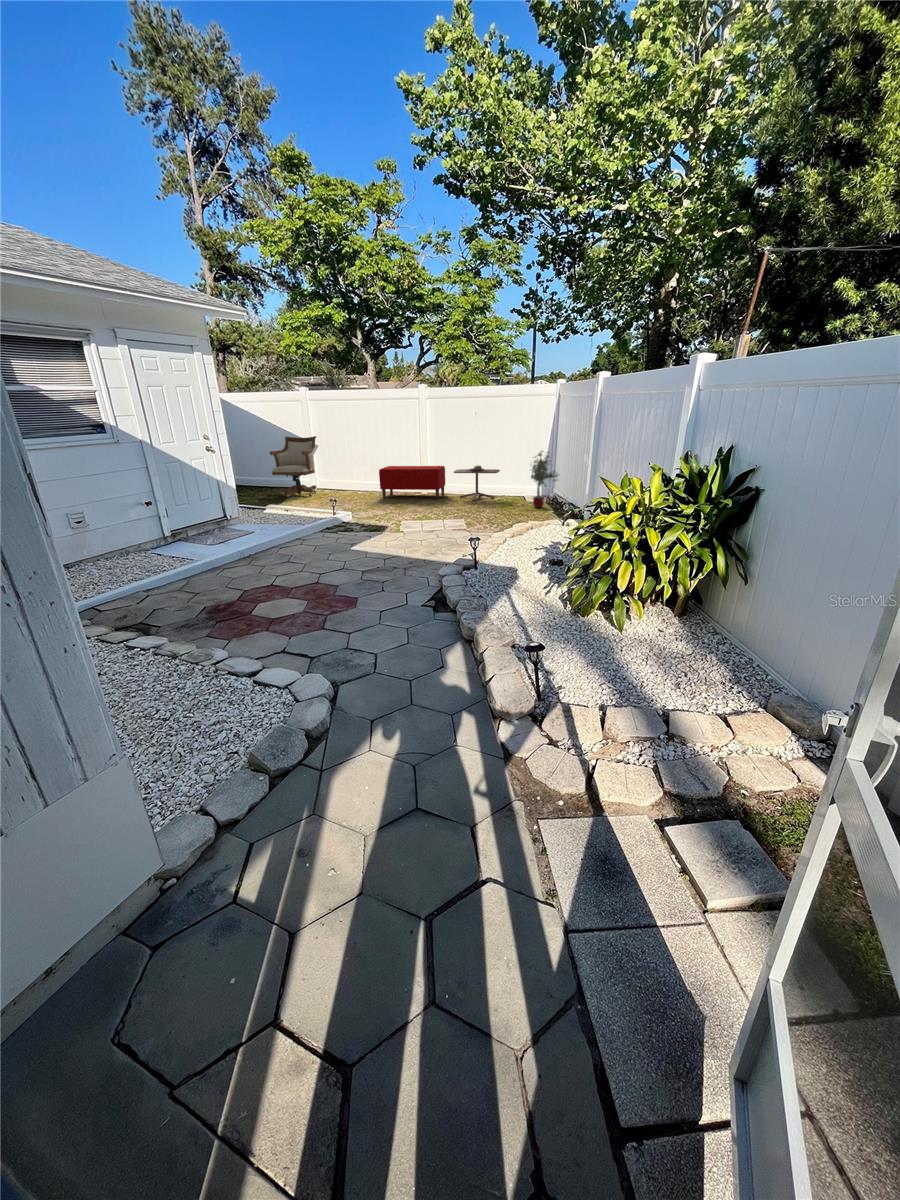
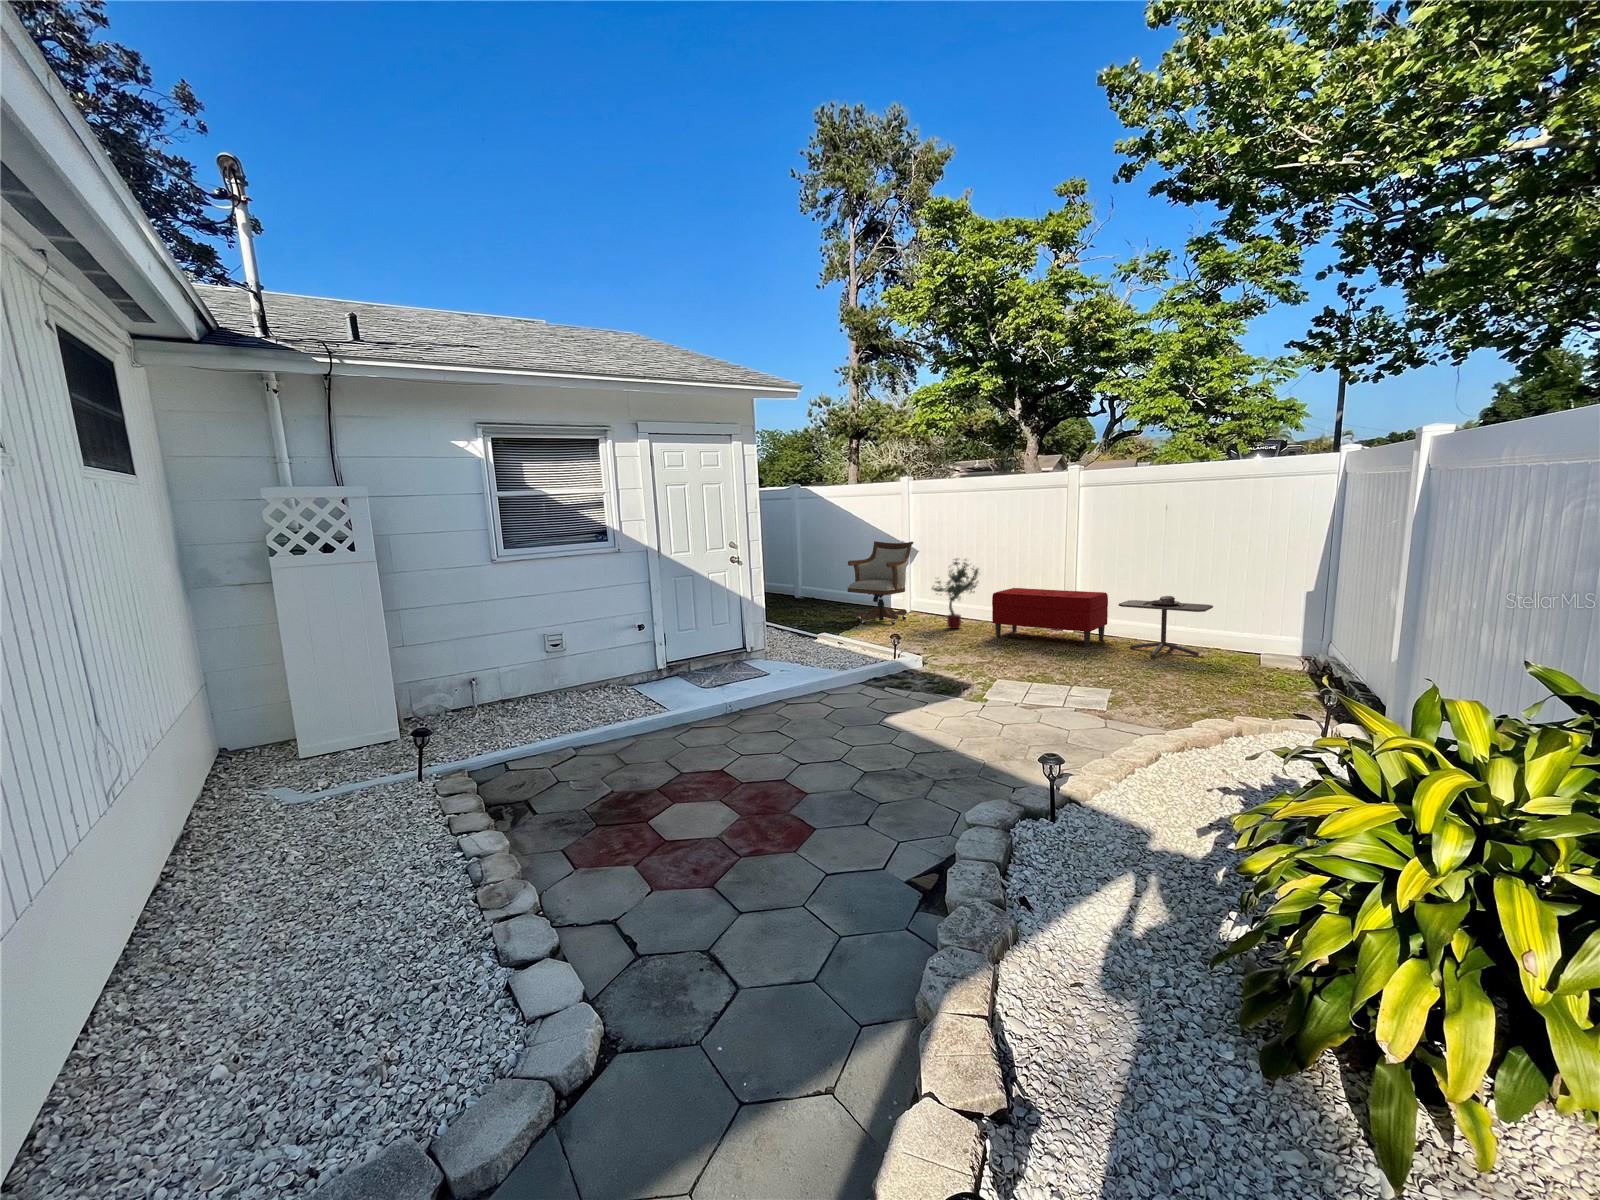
potted tree: present [531,451,558,508] -> present [932,559,978,629]

